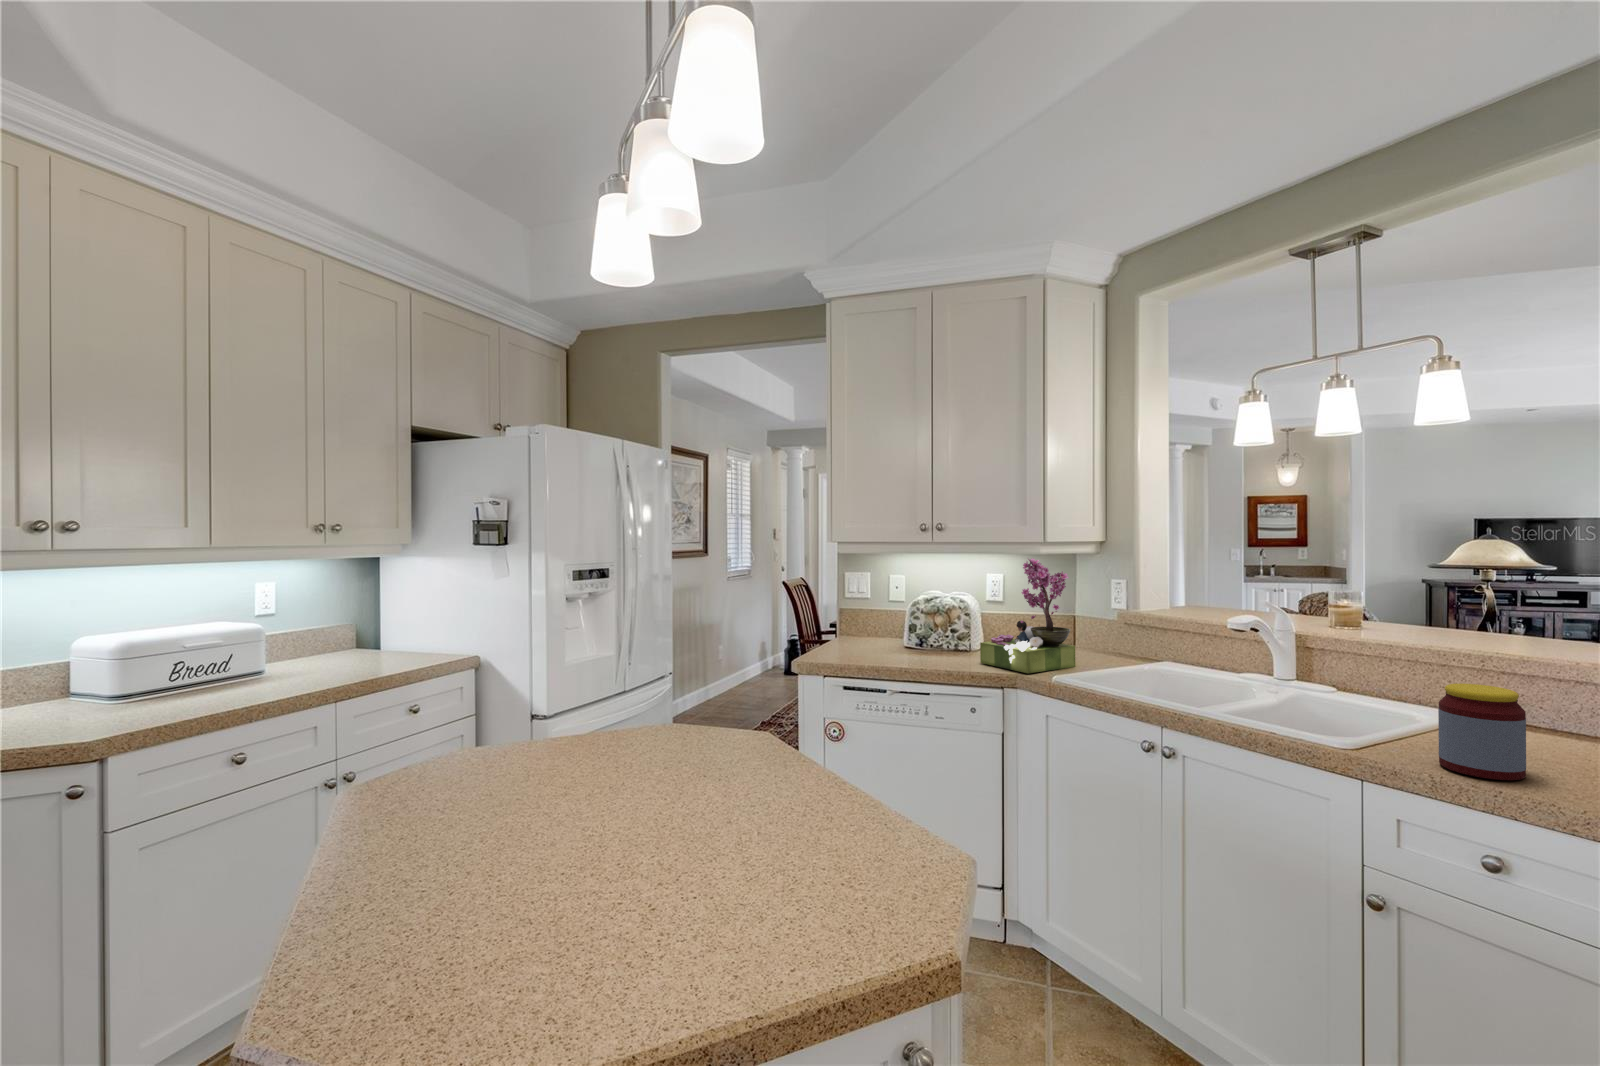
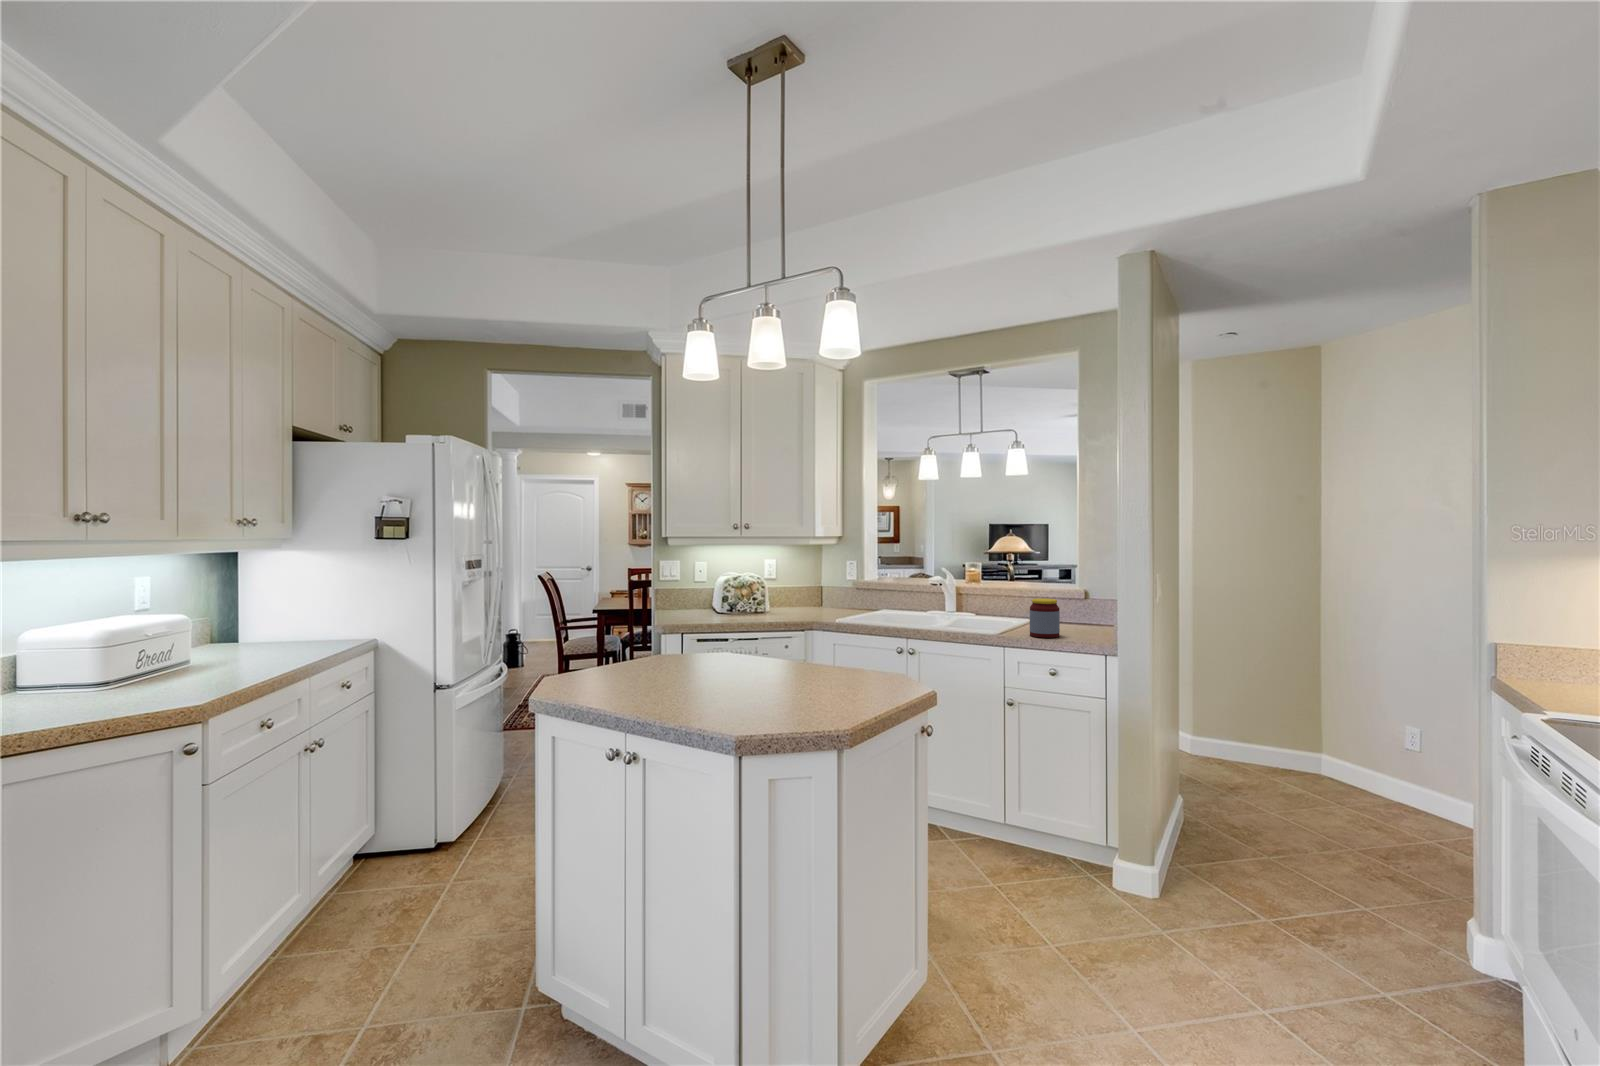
flower arrangement: present [980,558,1075,673] -> none [781,546,839,620]

